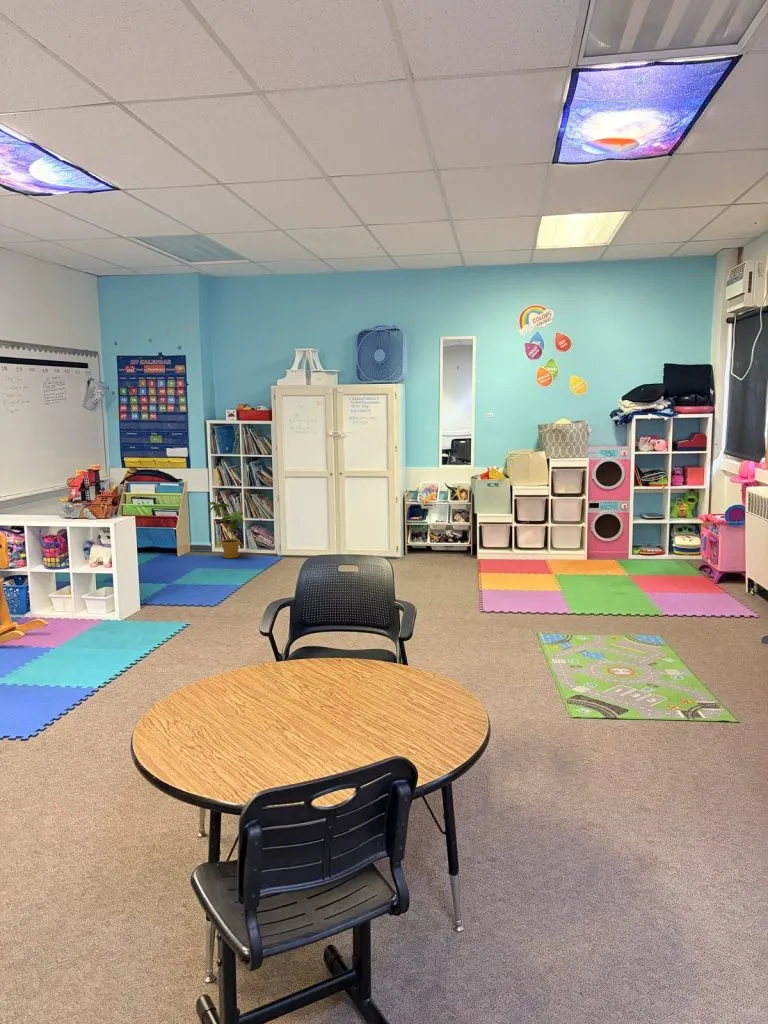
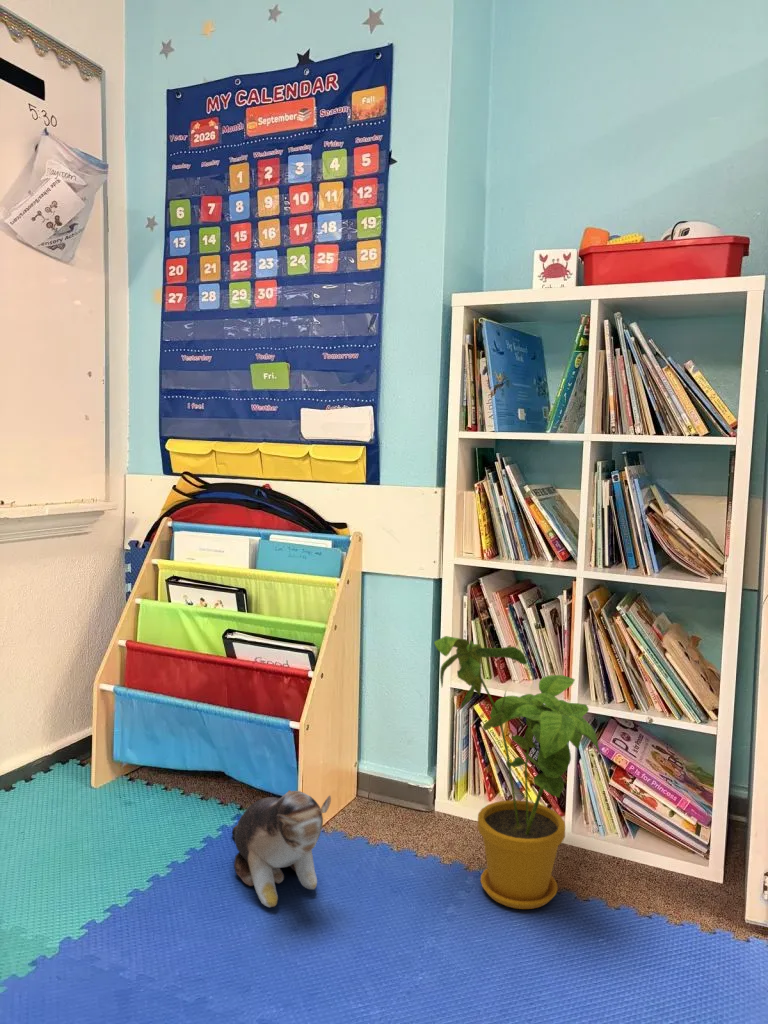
plush toy: none [162,536,189,562] -> present [232,790,331,907]

